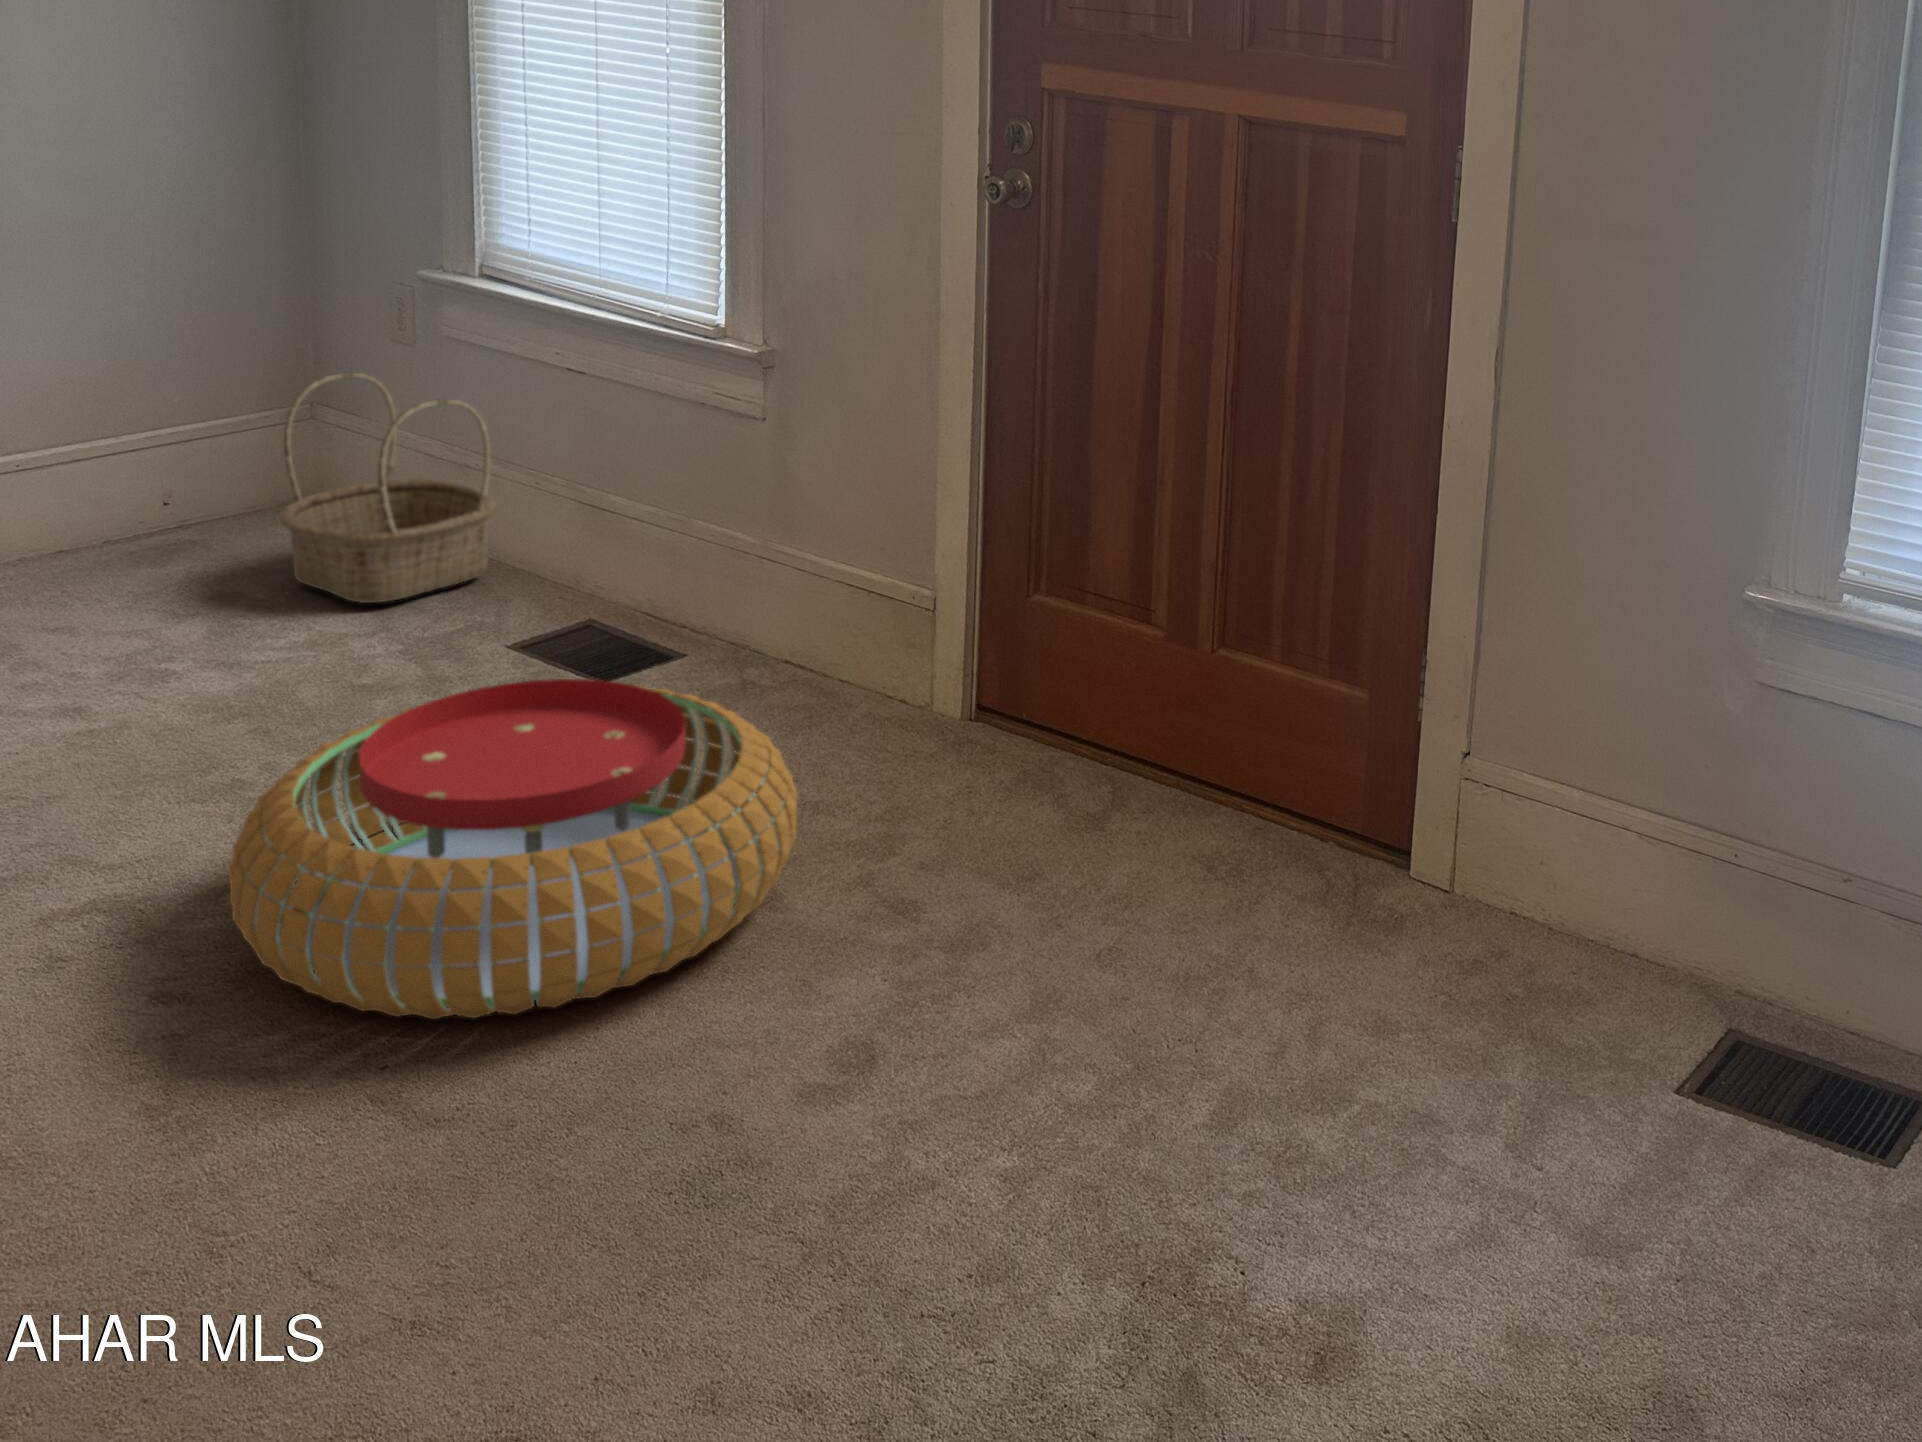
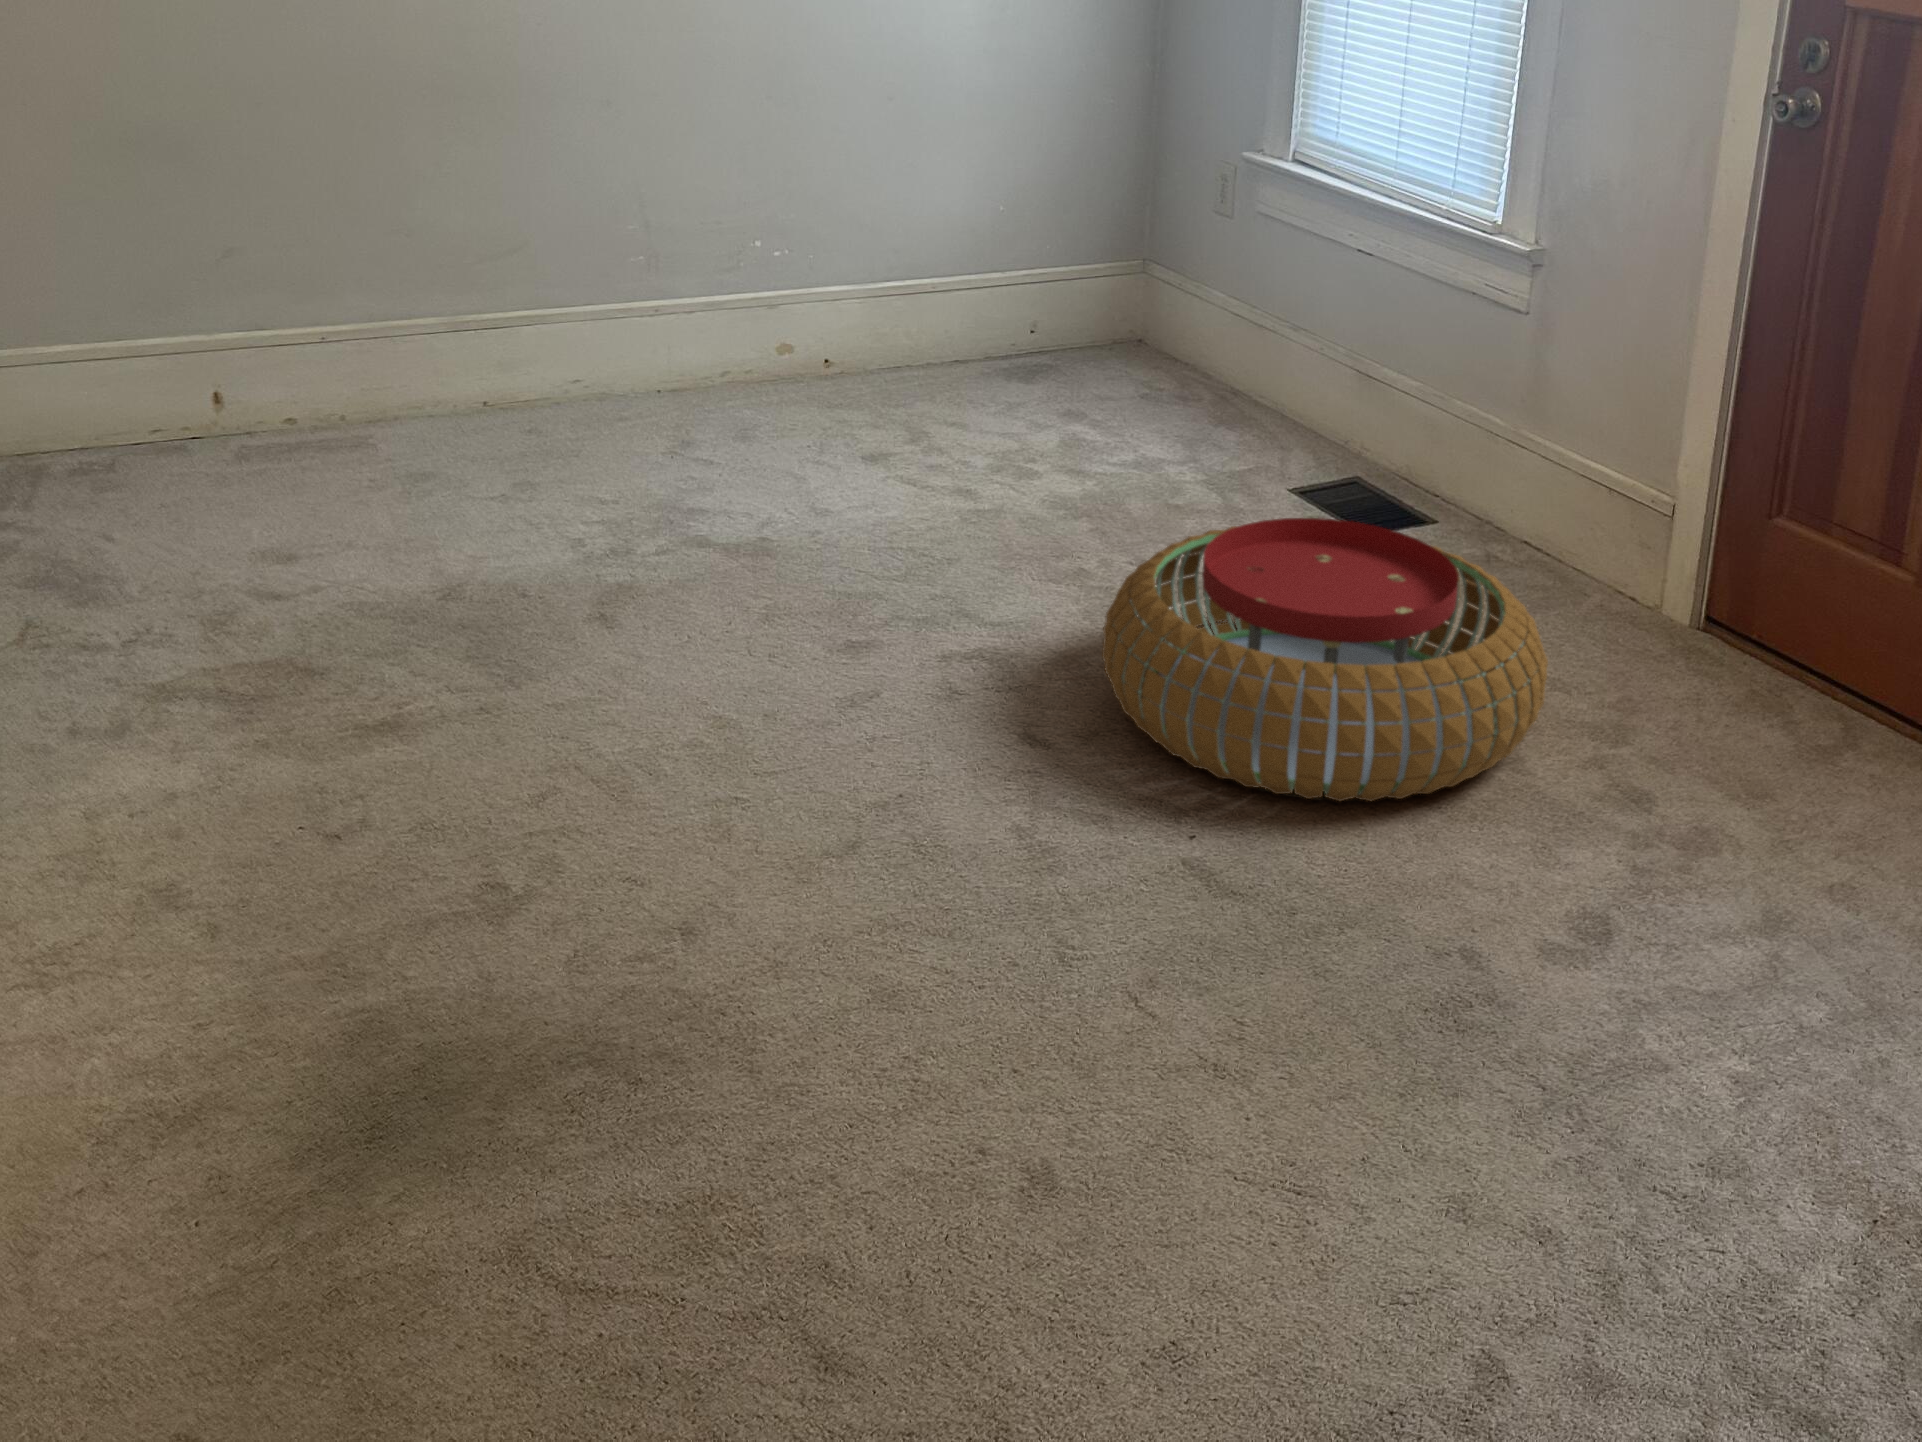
basket: present [280,372,496,603] -> none [1123,235,1289,437]

